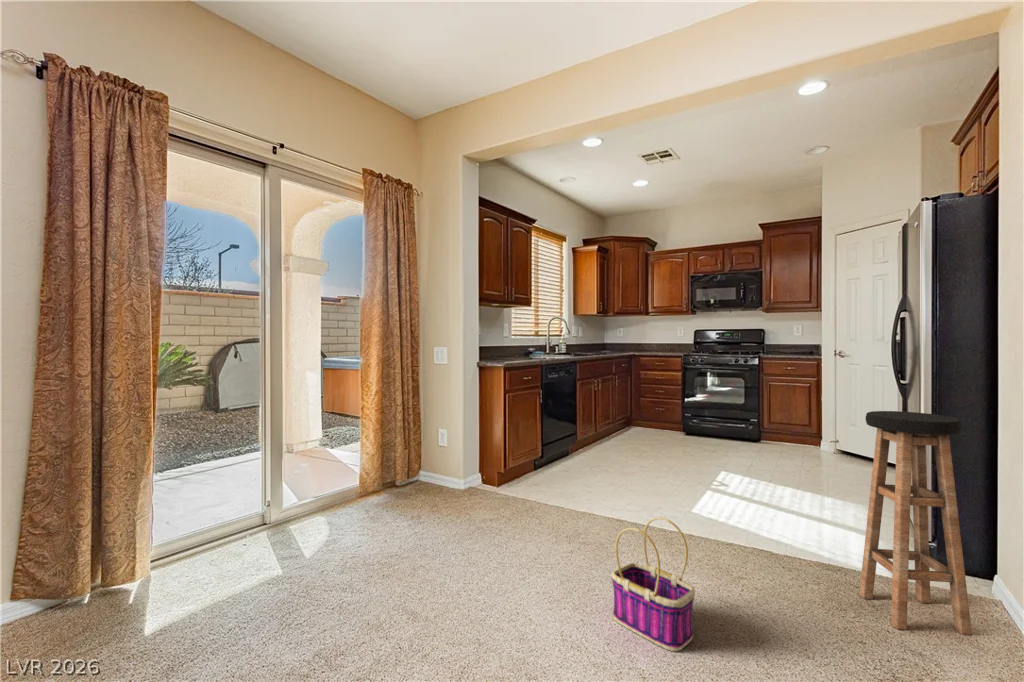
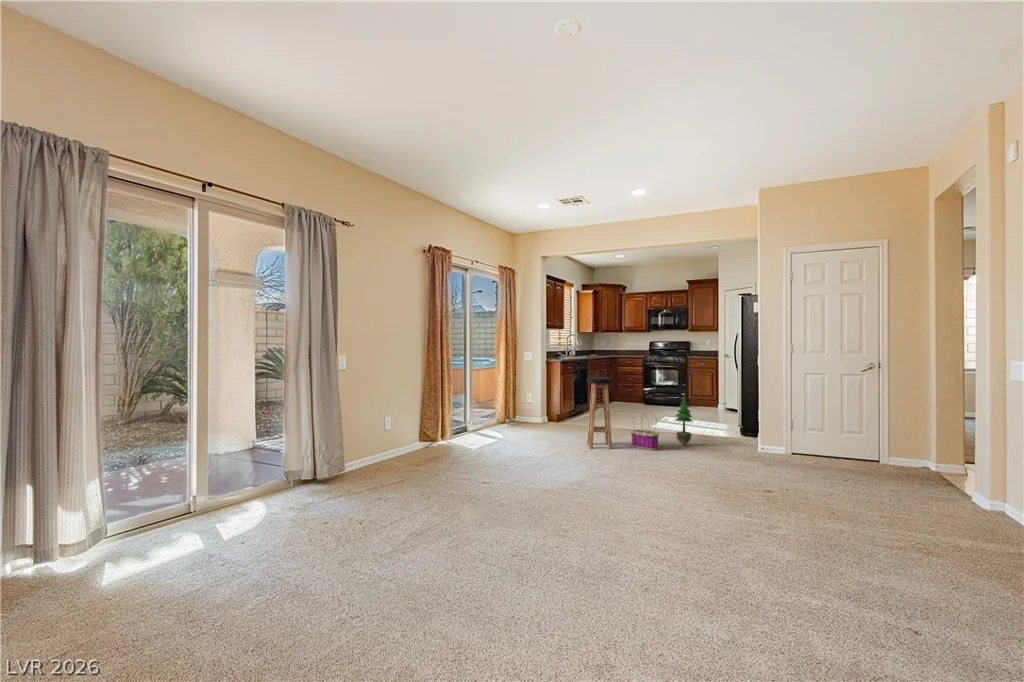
bar stool: present [859,411,972,635] -> present [587,377,613,449]
potted tree: none [744,466,804,614] -> present [675,395,693,445]

